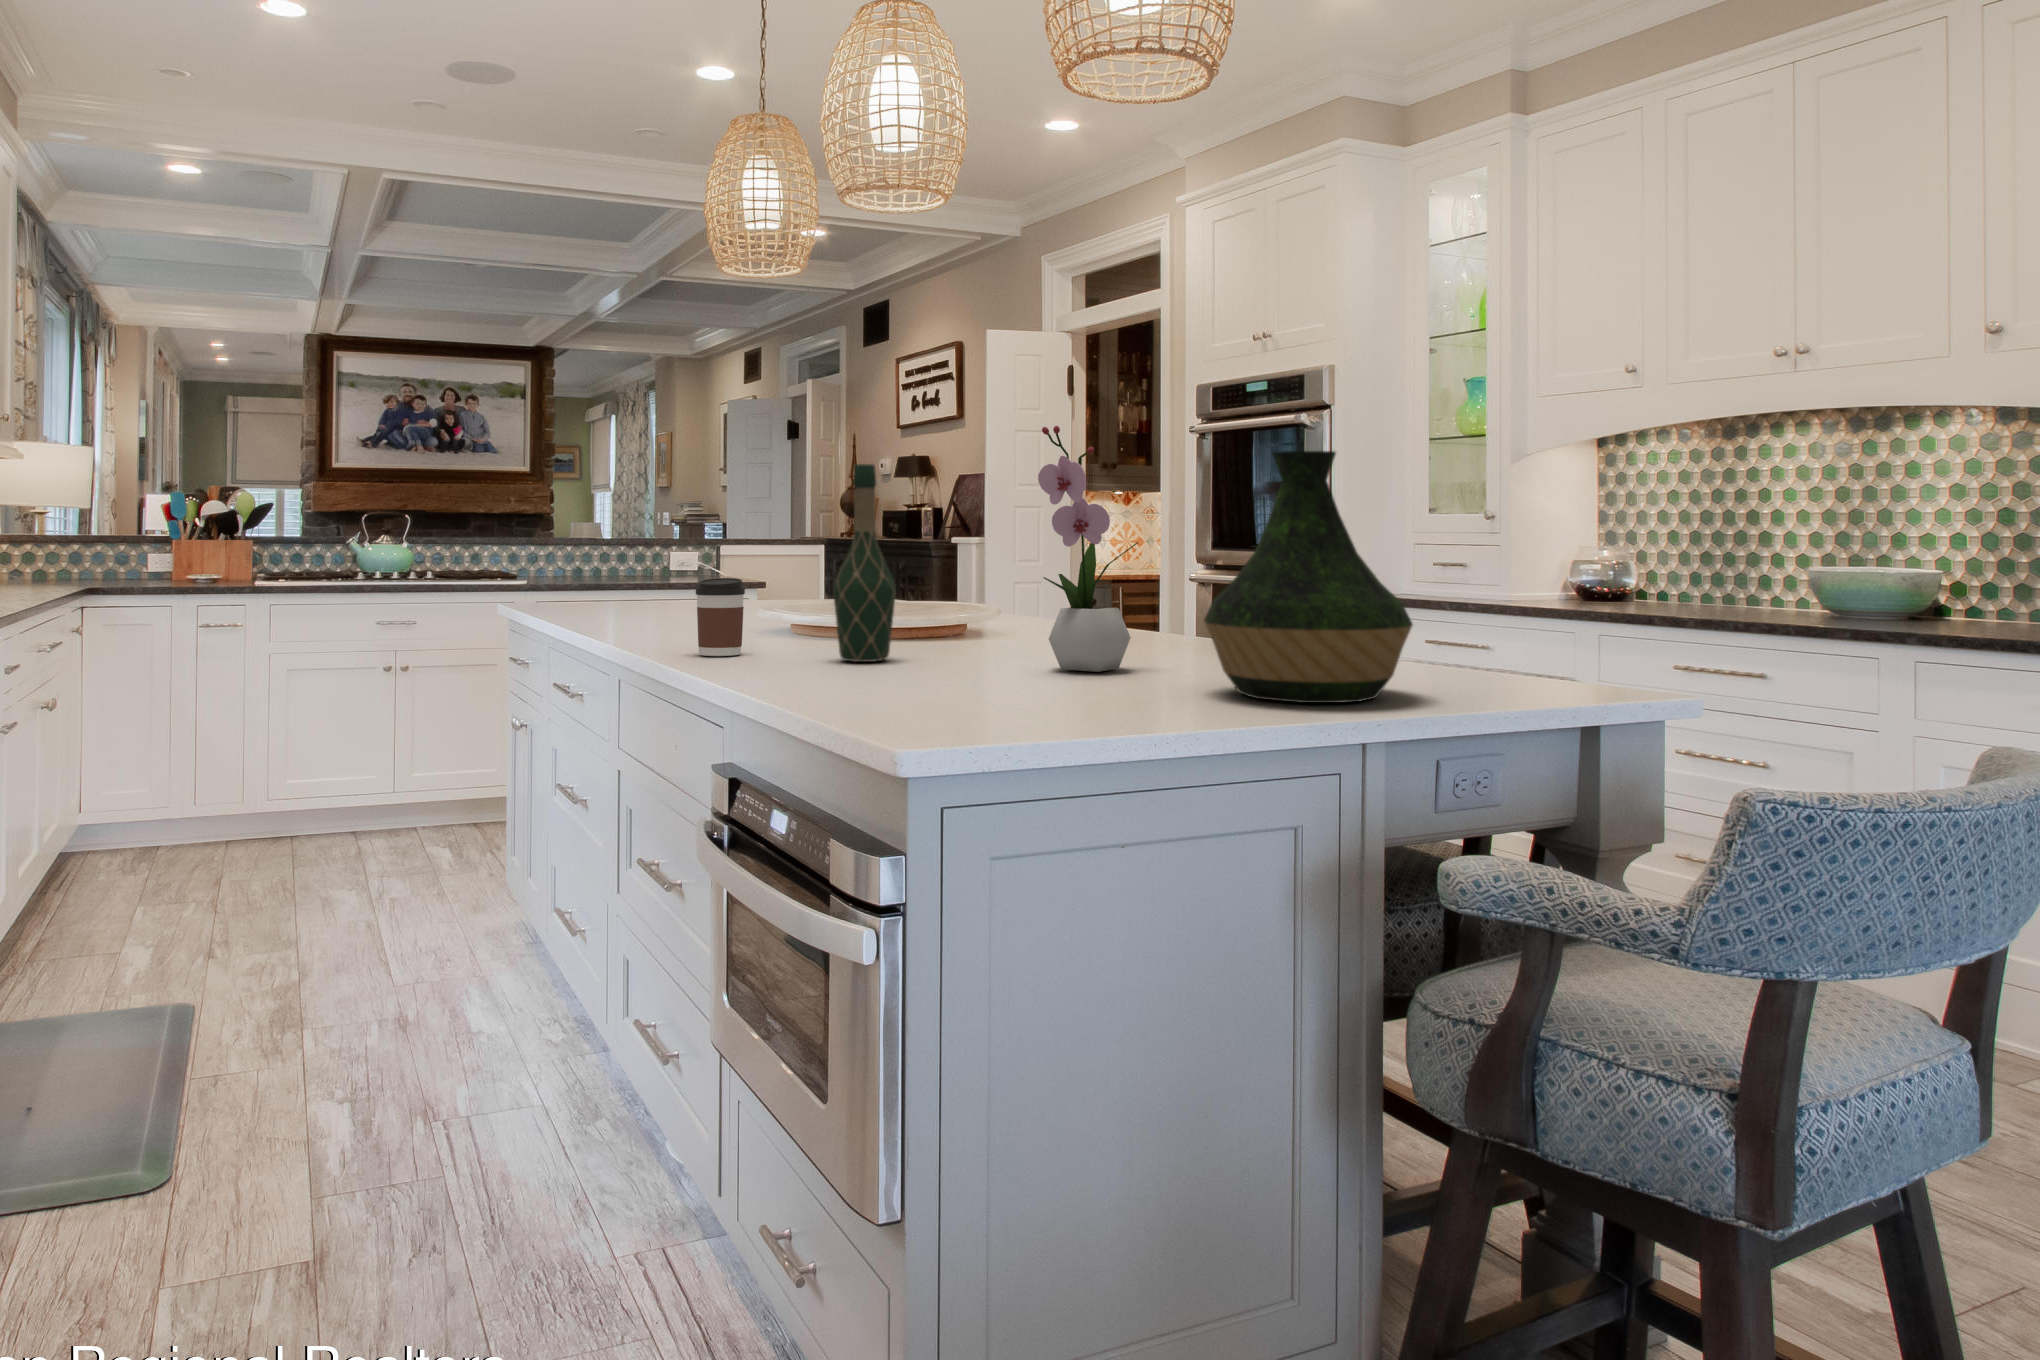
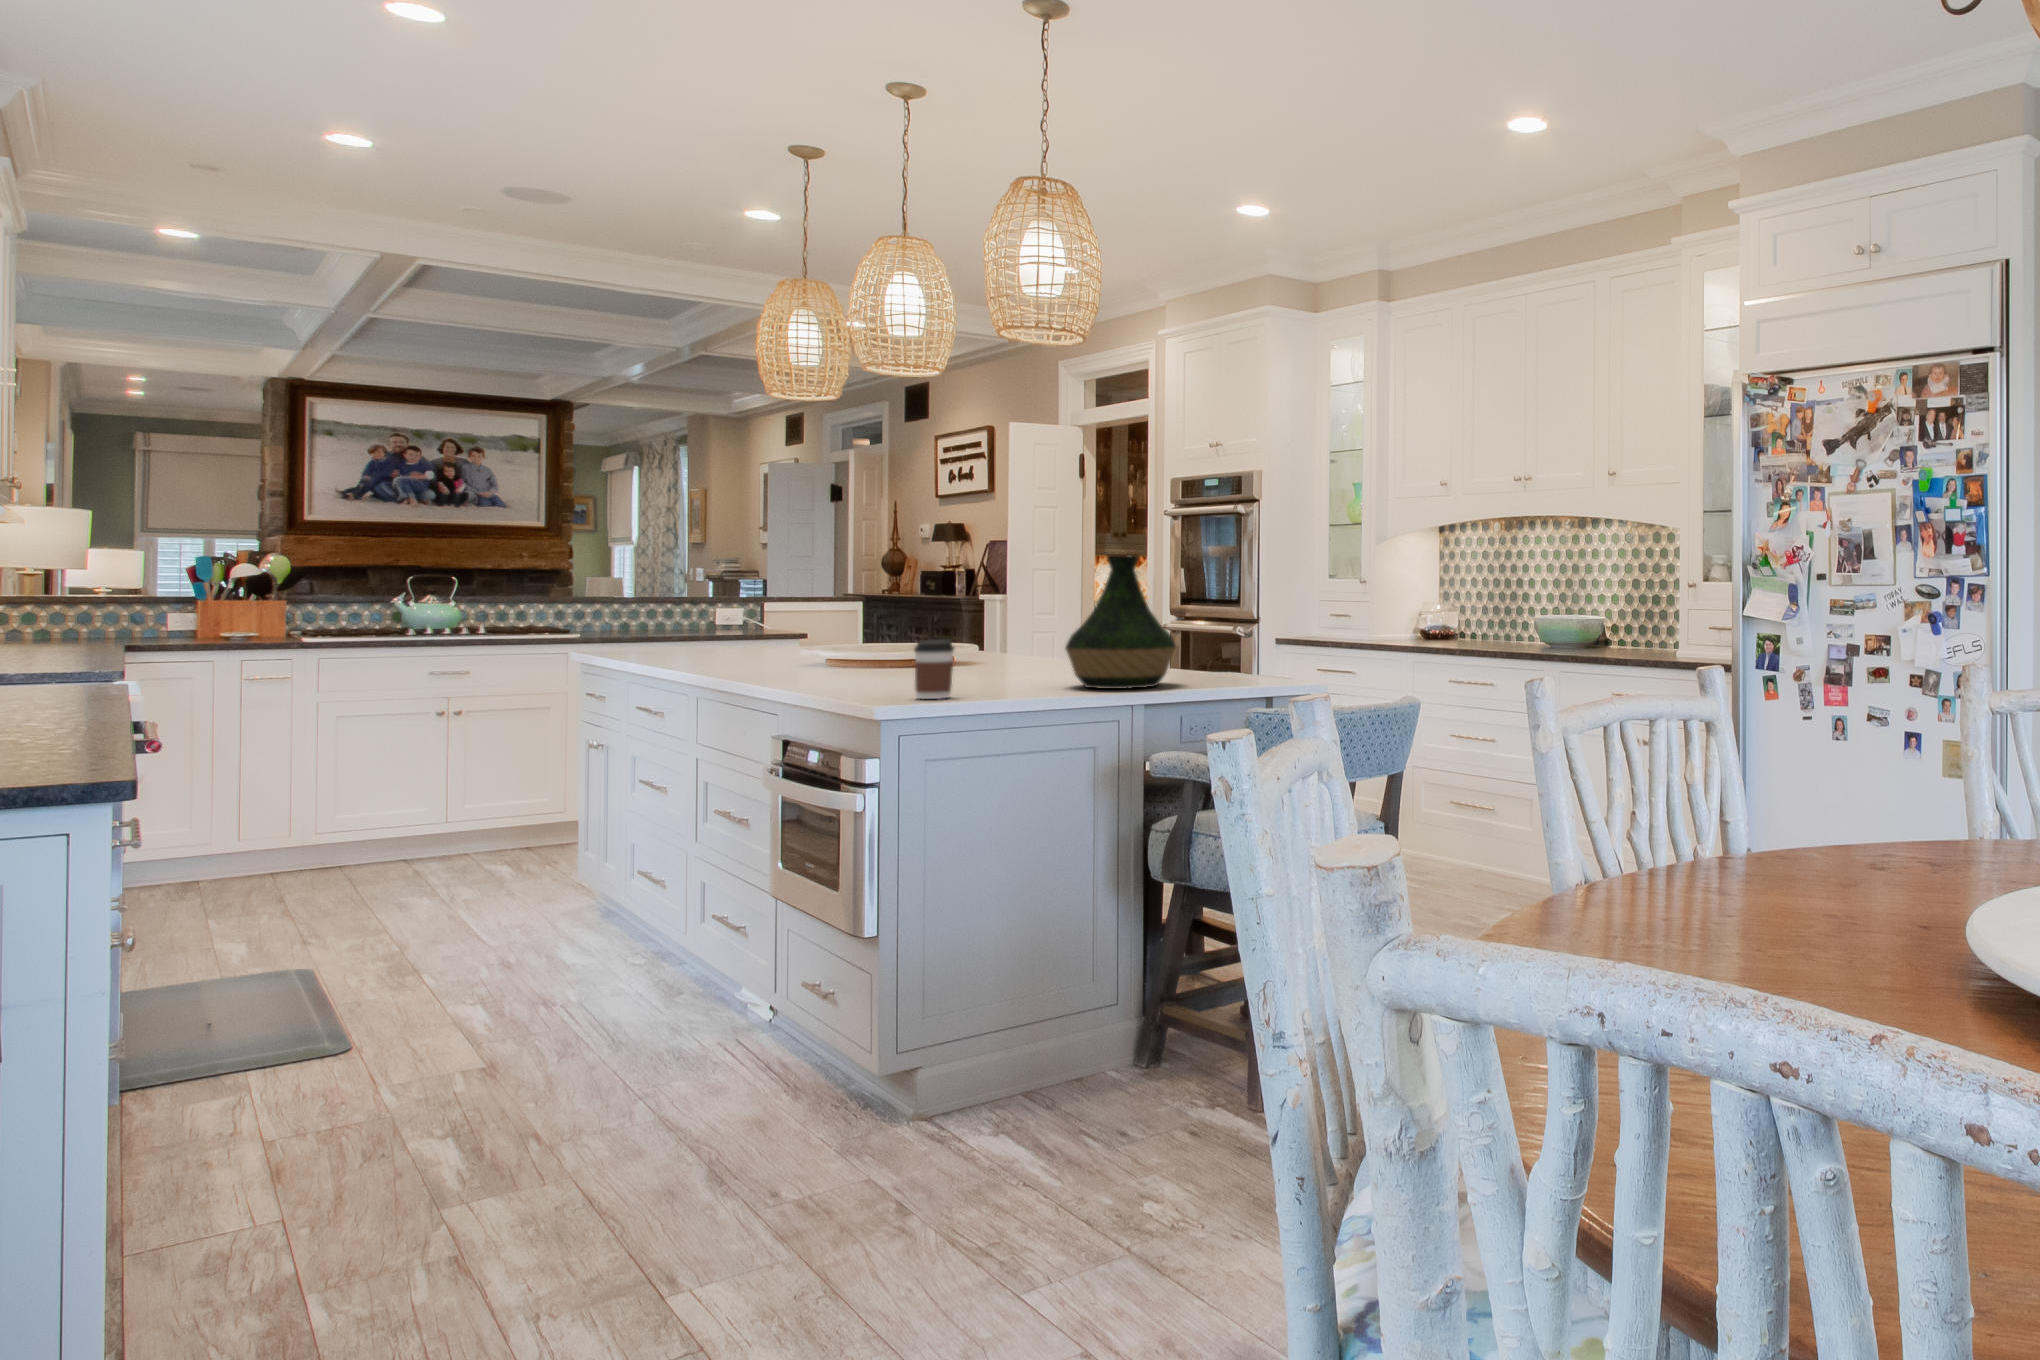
flower arrangement: present [1038,426,1139,672] -> none [979,533,1044,679]
wine bottle: present [833,464,896,662] -> none [845,554,888,678]
coffee cup: present [696,578,745,656] -> present [914,639,954,699]

